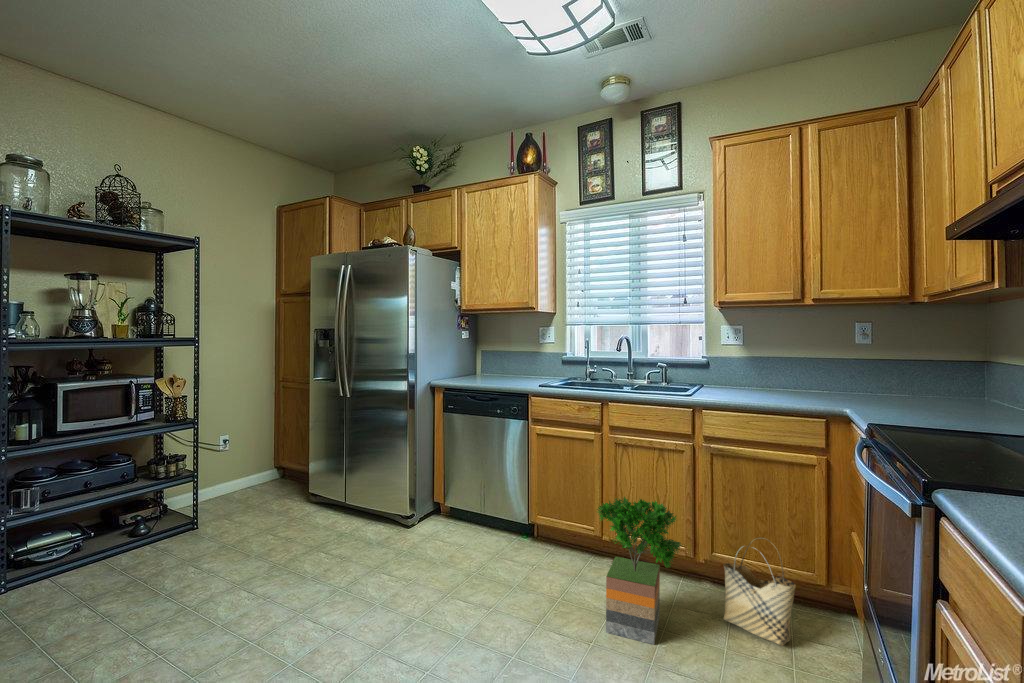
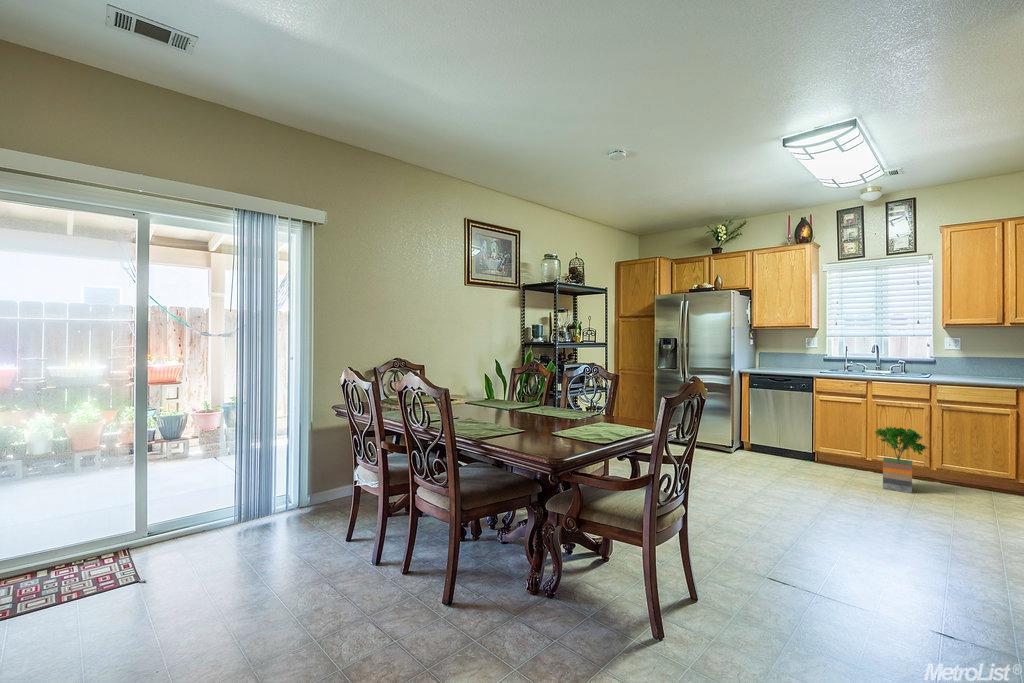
woven basket: present [723,537,796,646] -> none [951,450,996,498]

